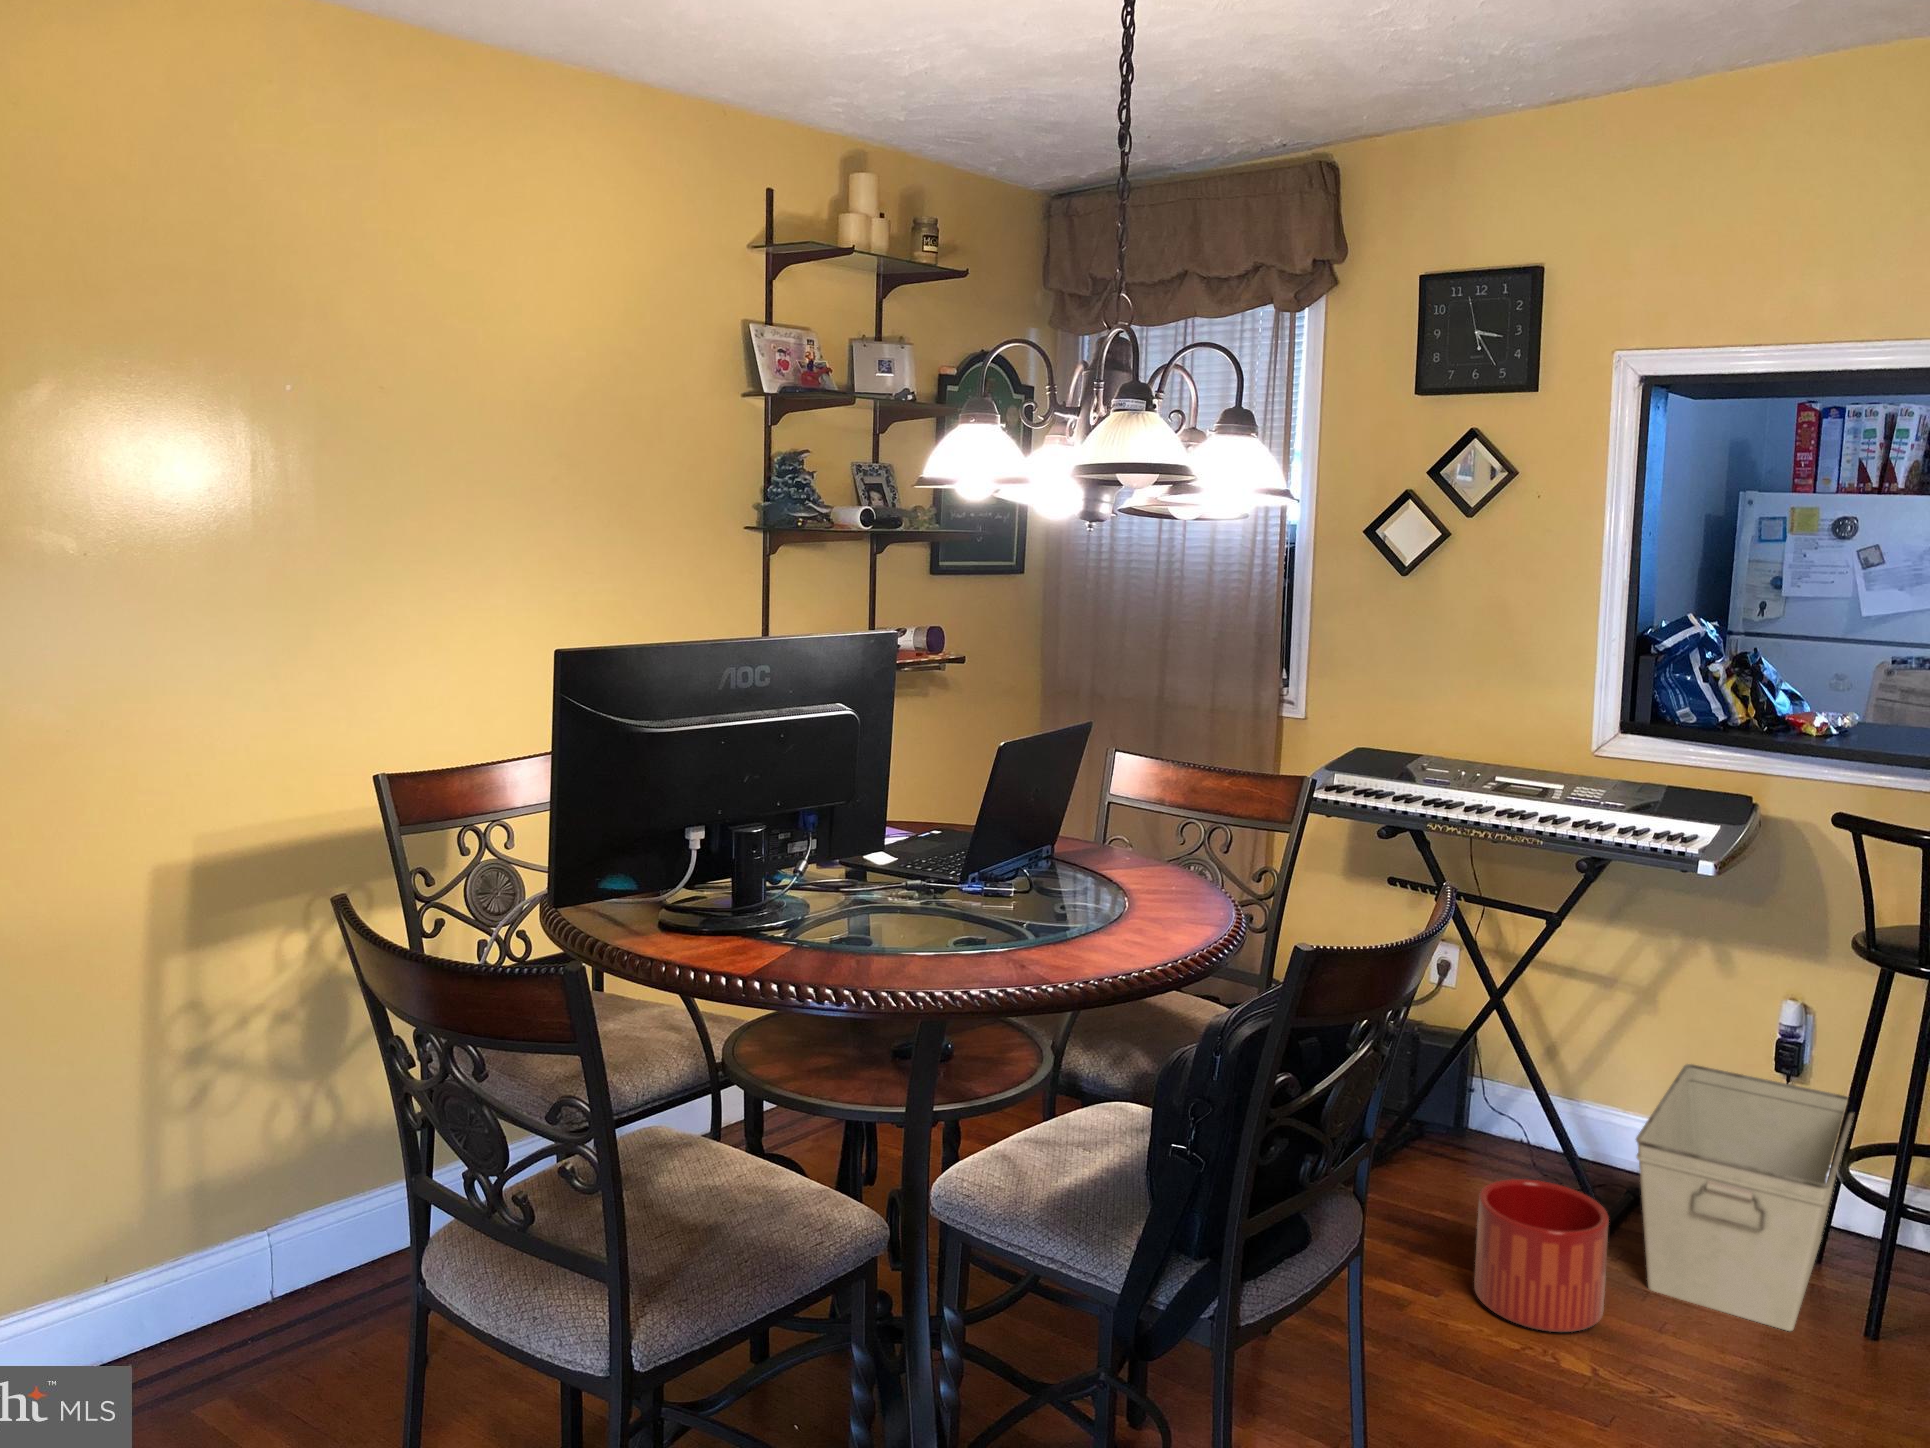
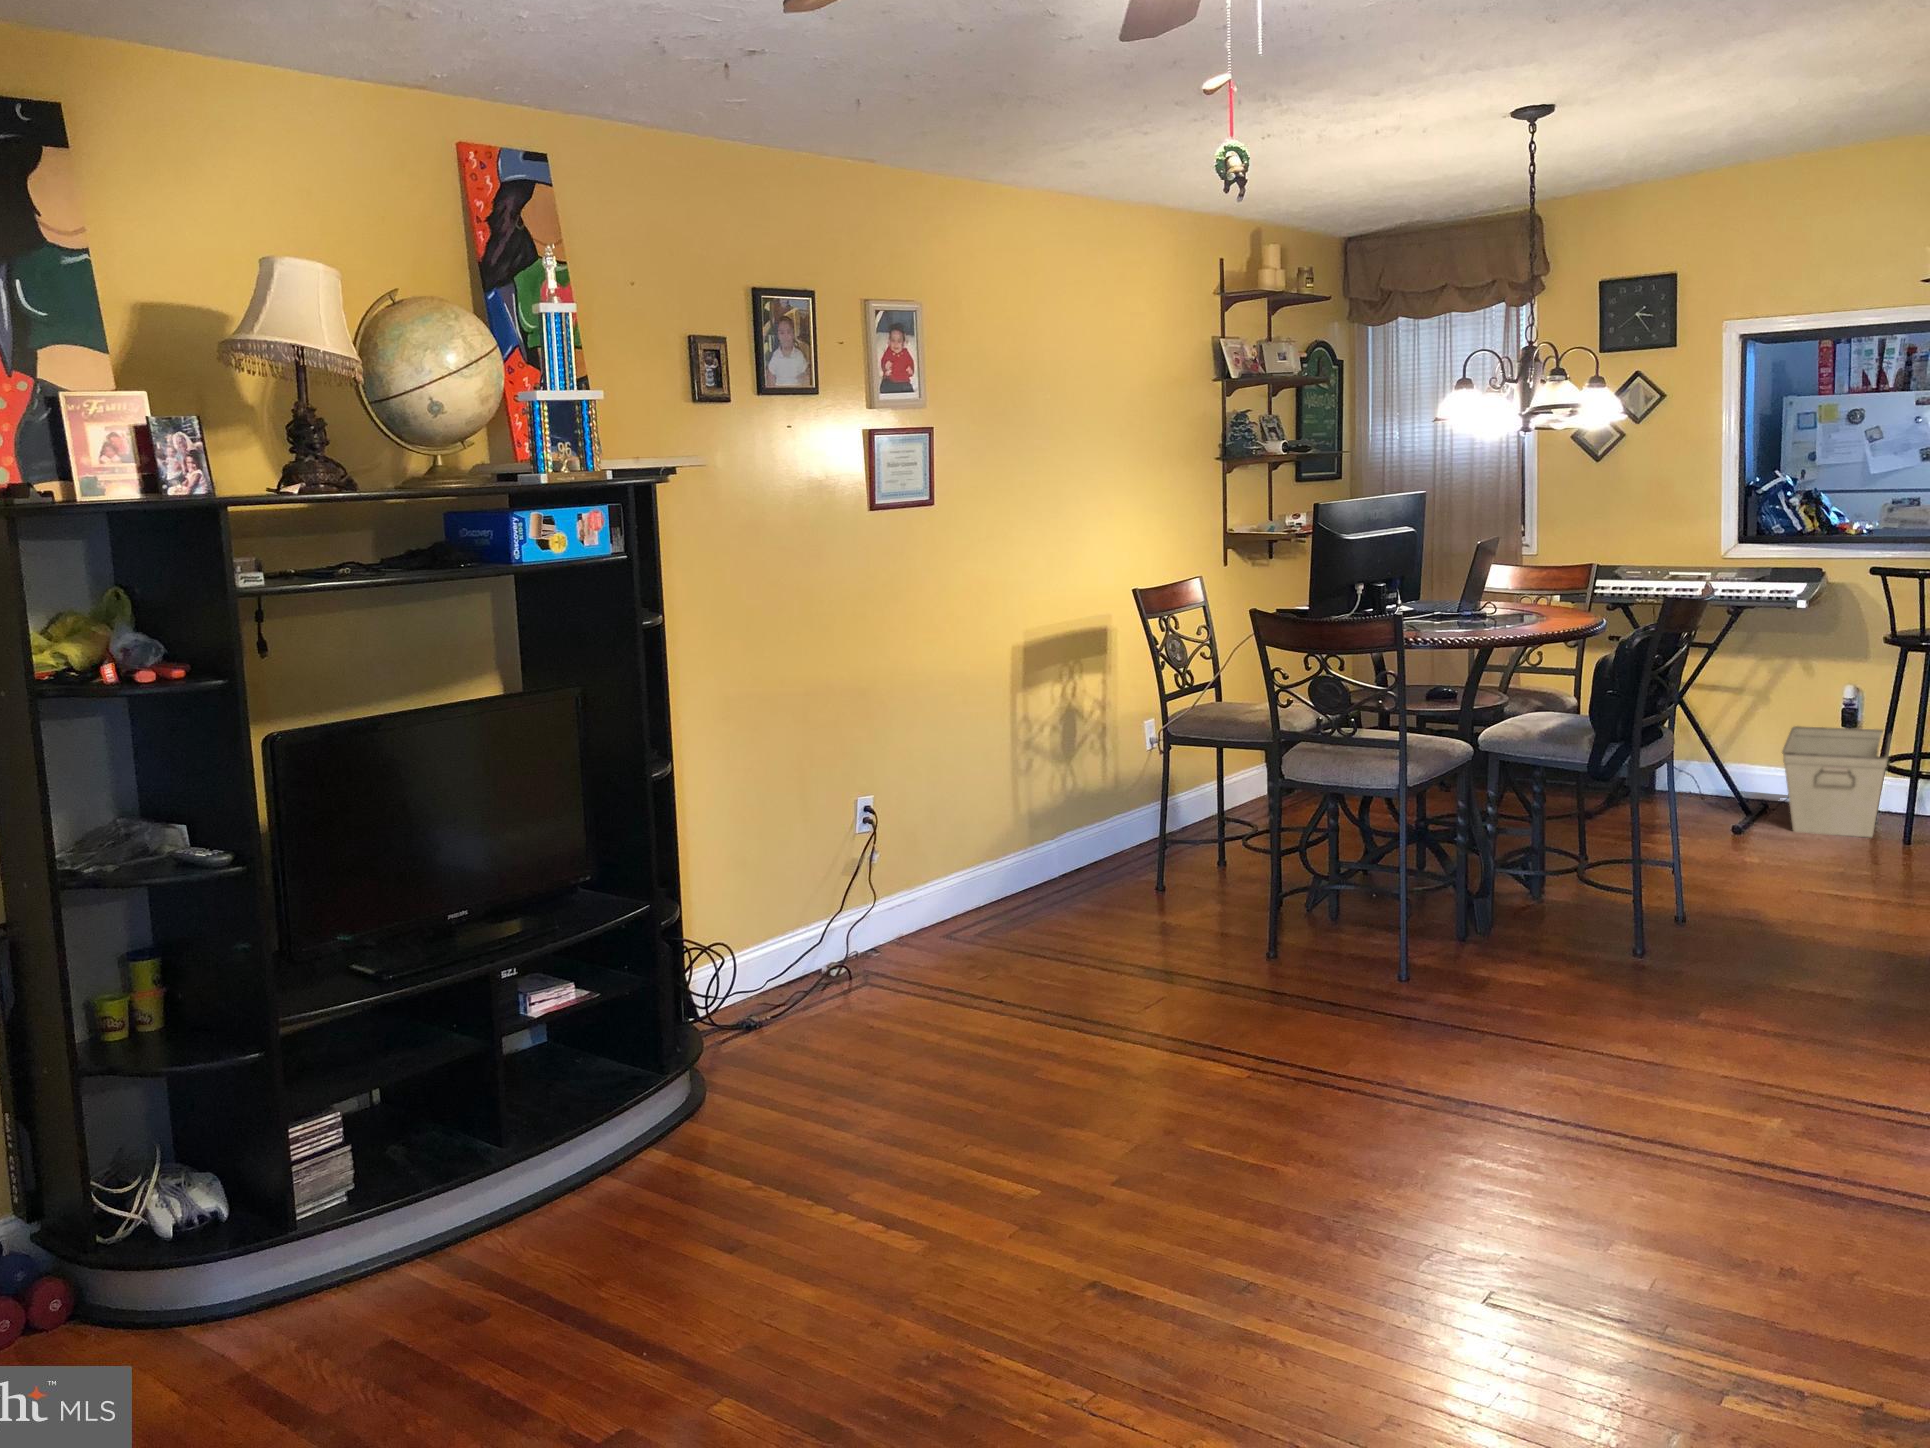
planter: present [1474,1179,1609,1332] -> none [1704,779,1777,847]

